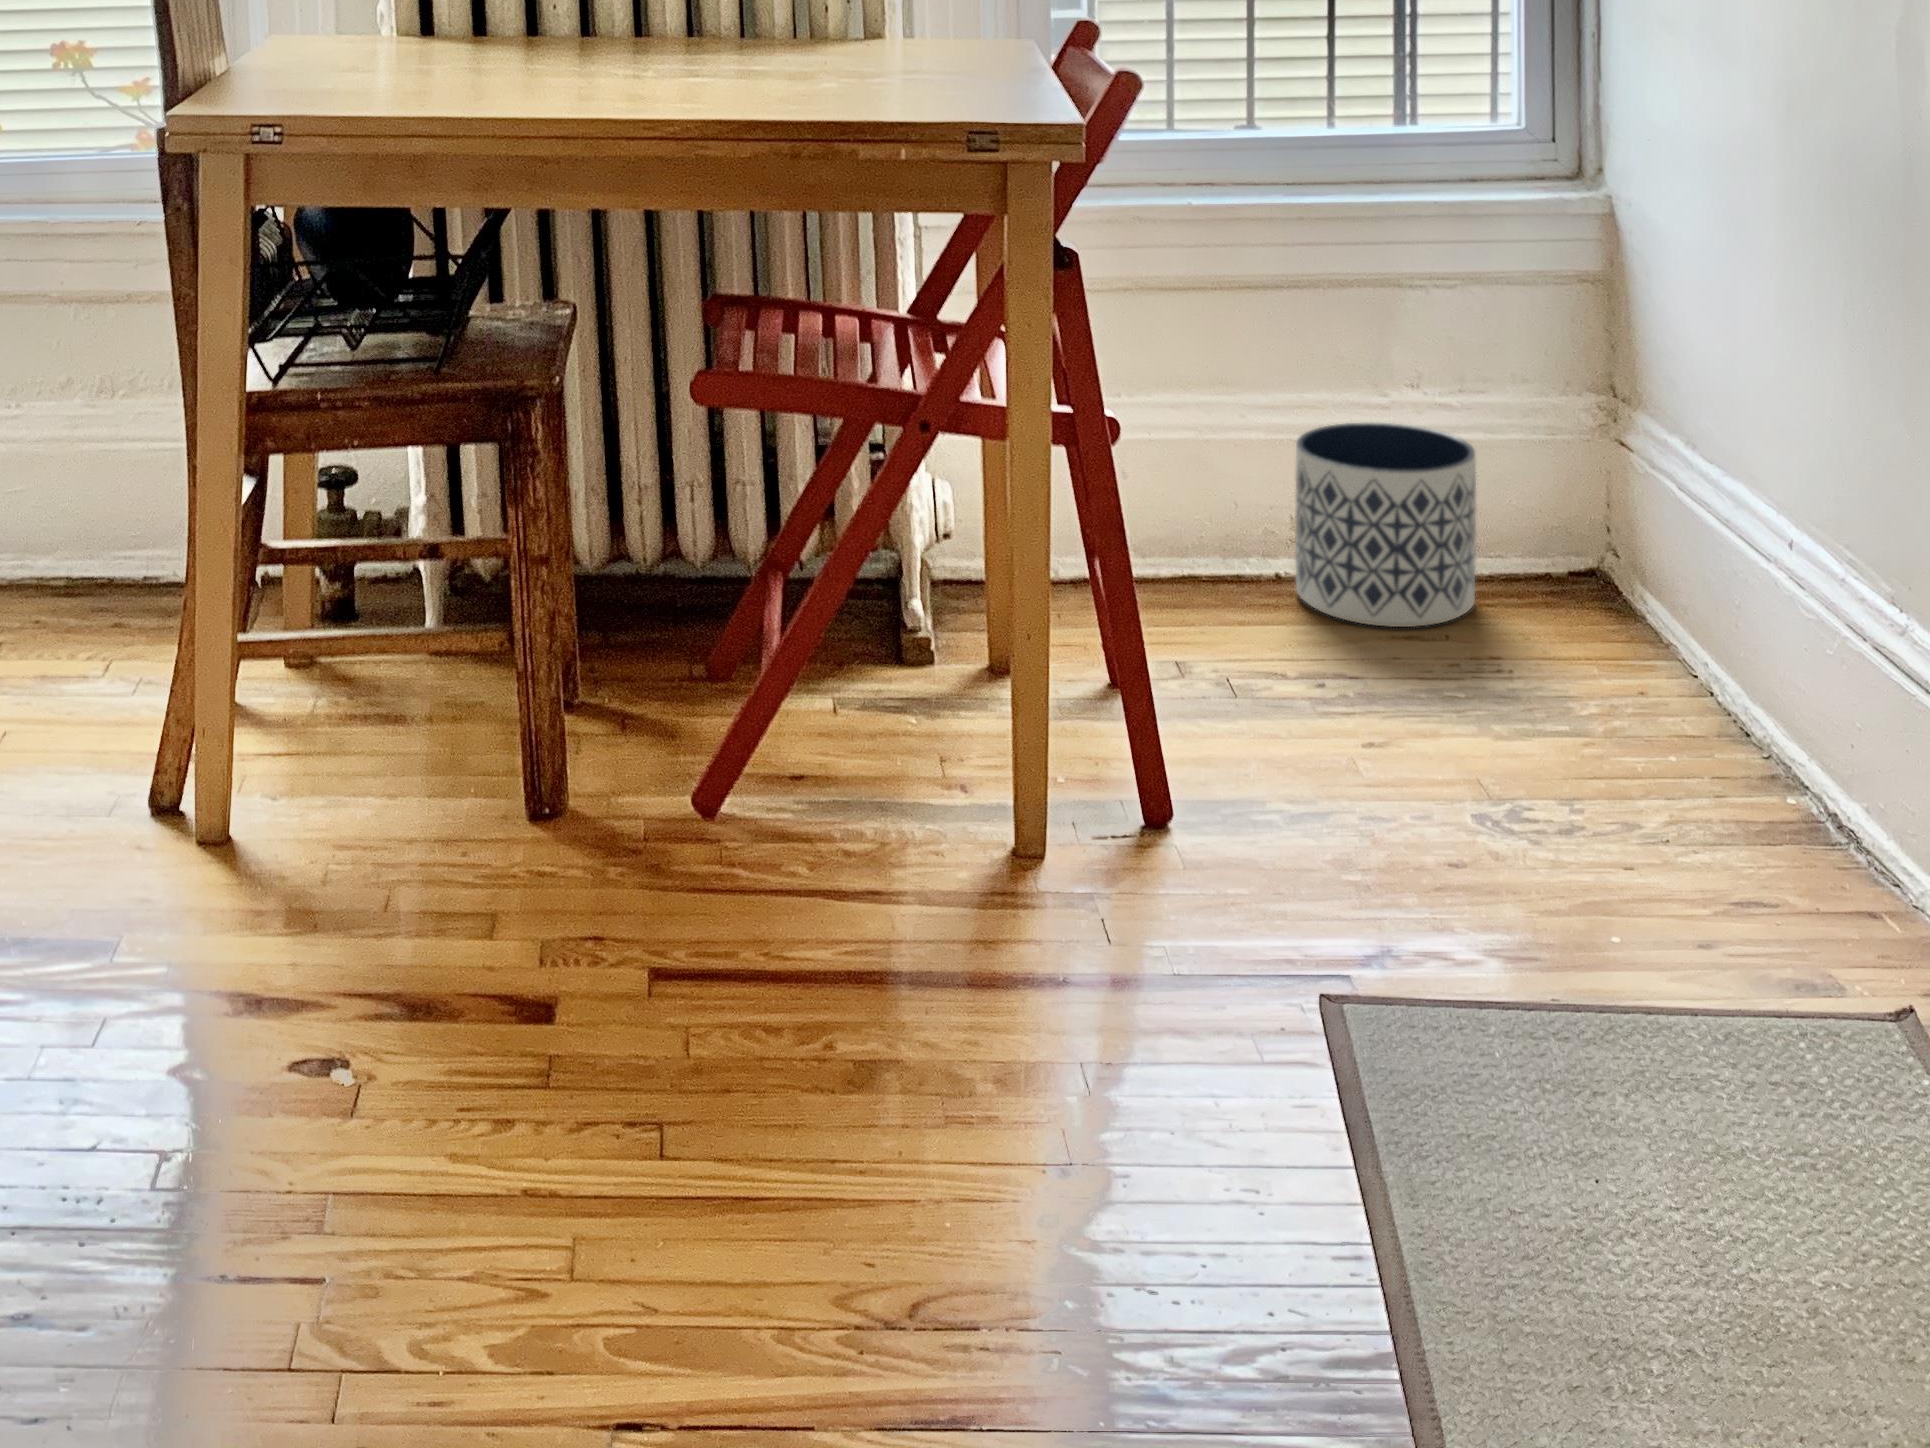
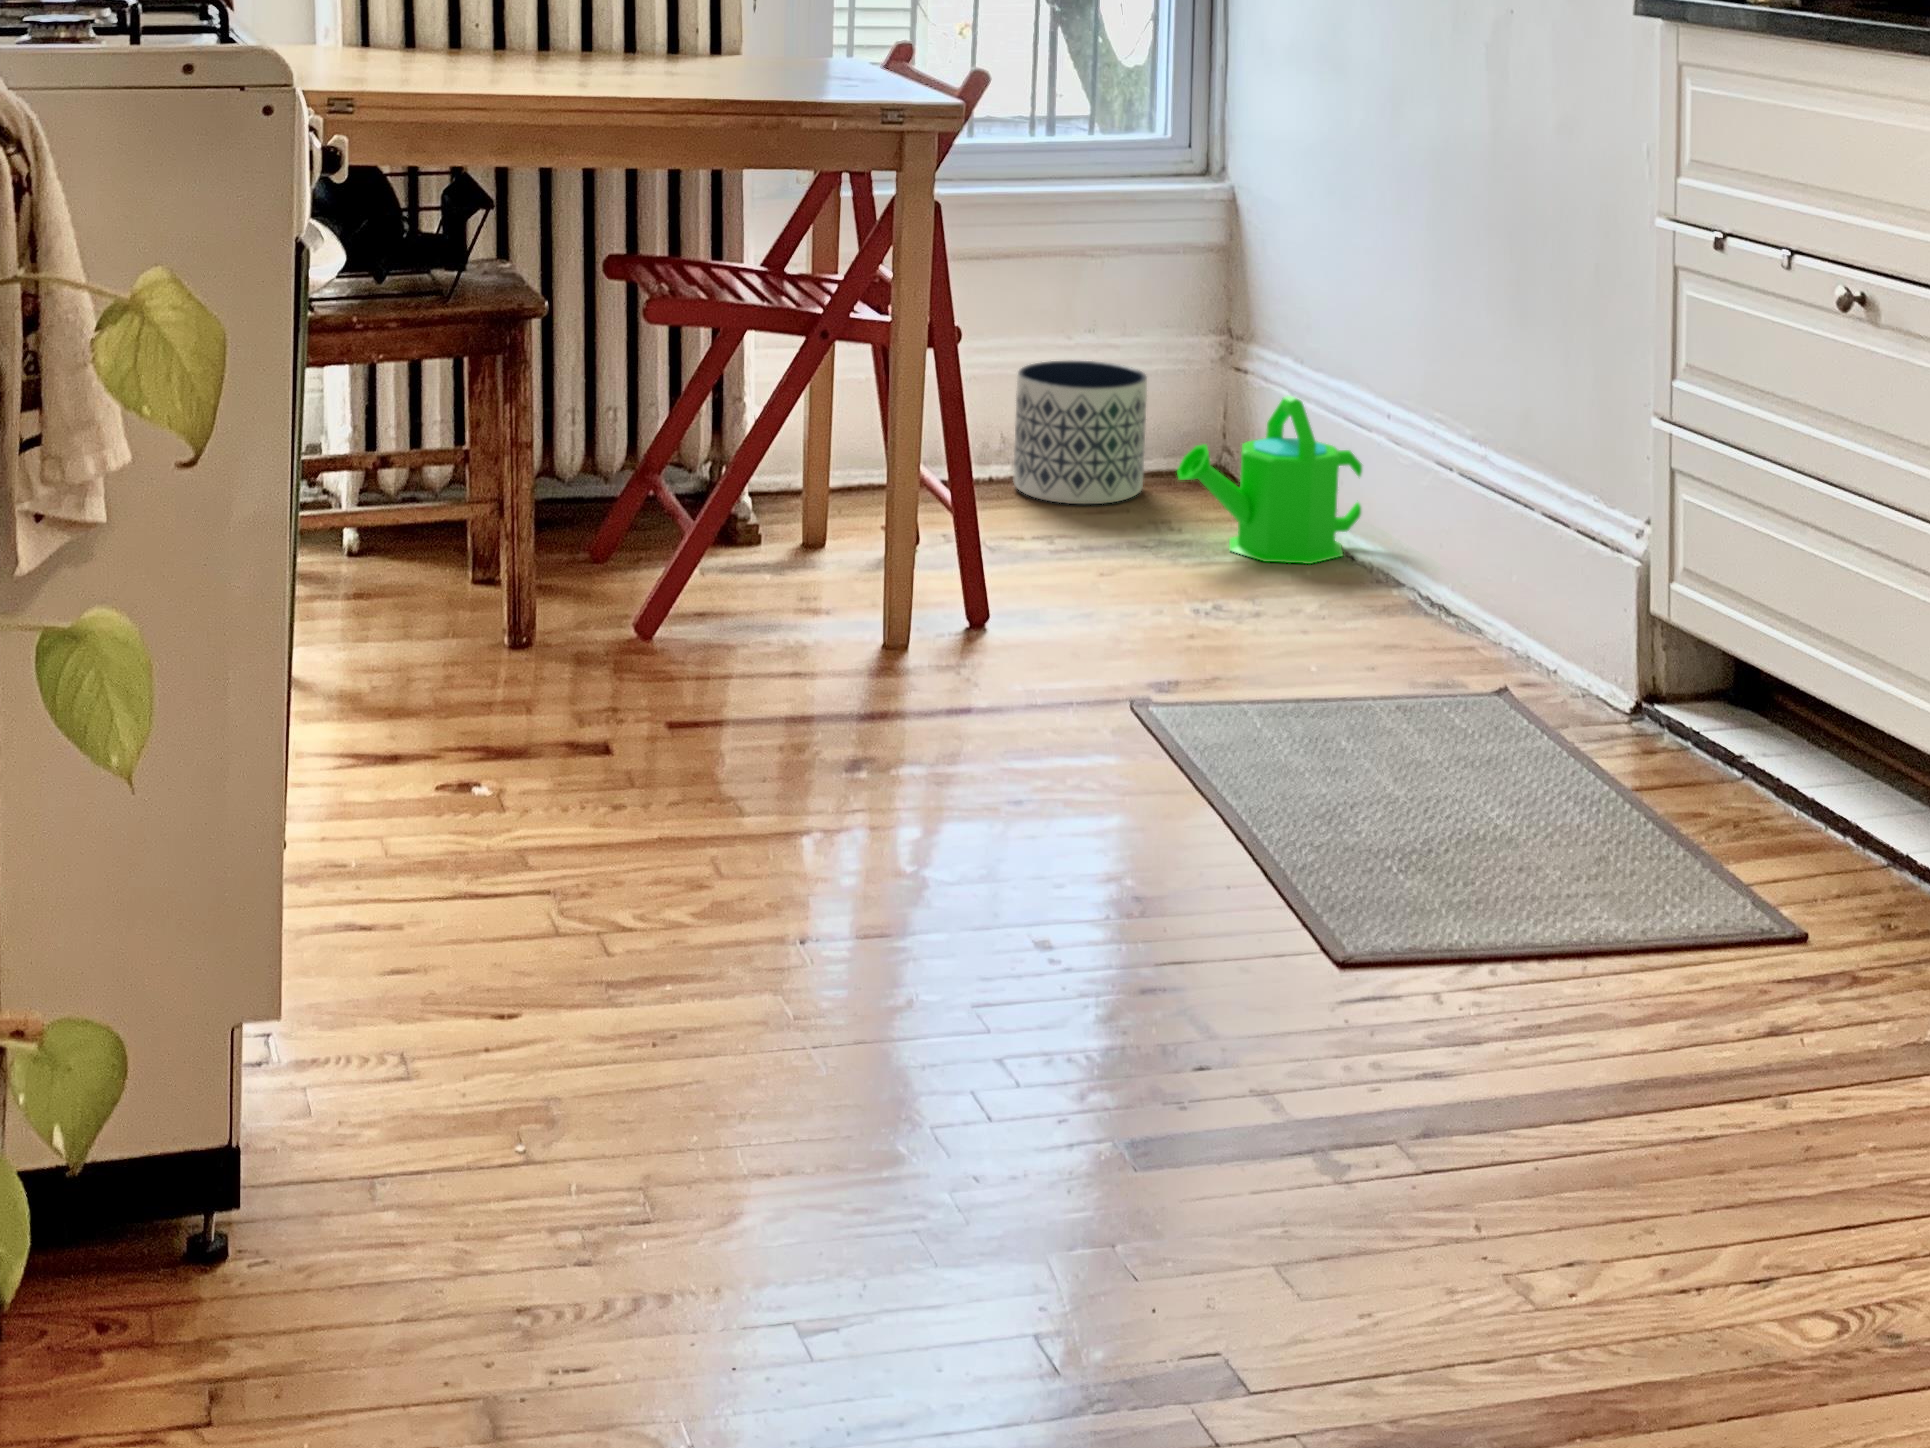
watering can: none [1488,507,1803,761] -> present [1177,396,1362,564]

